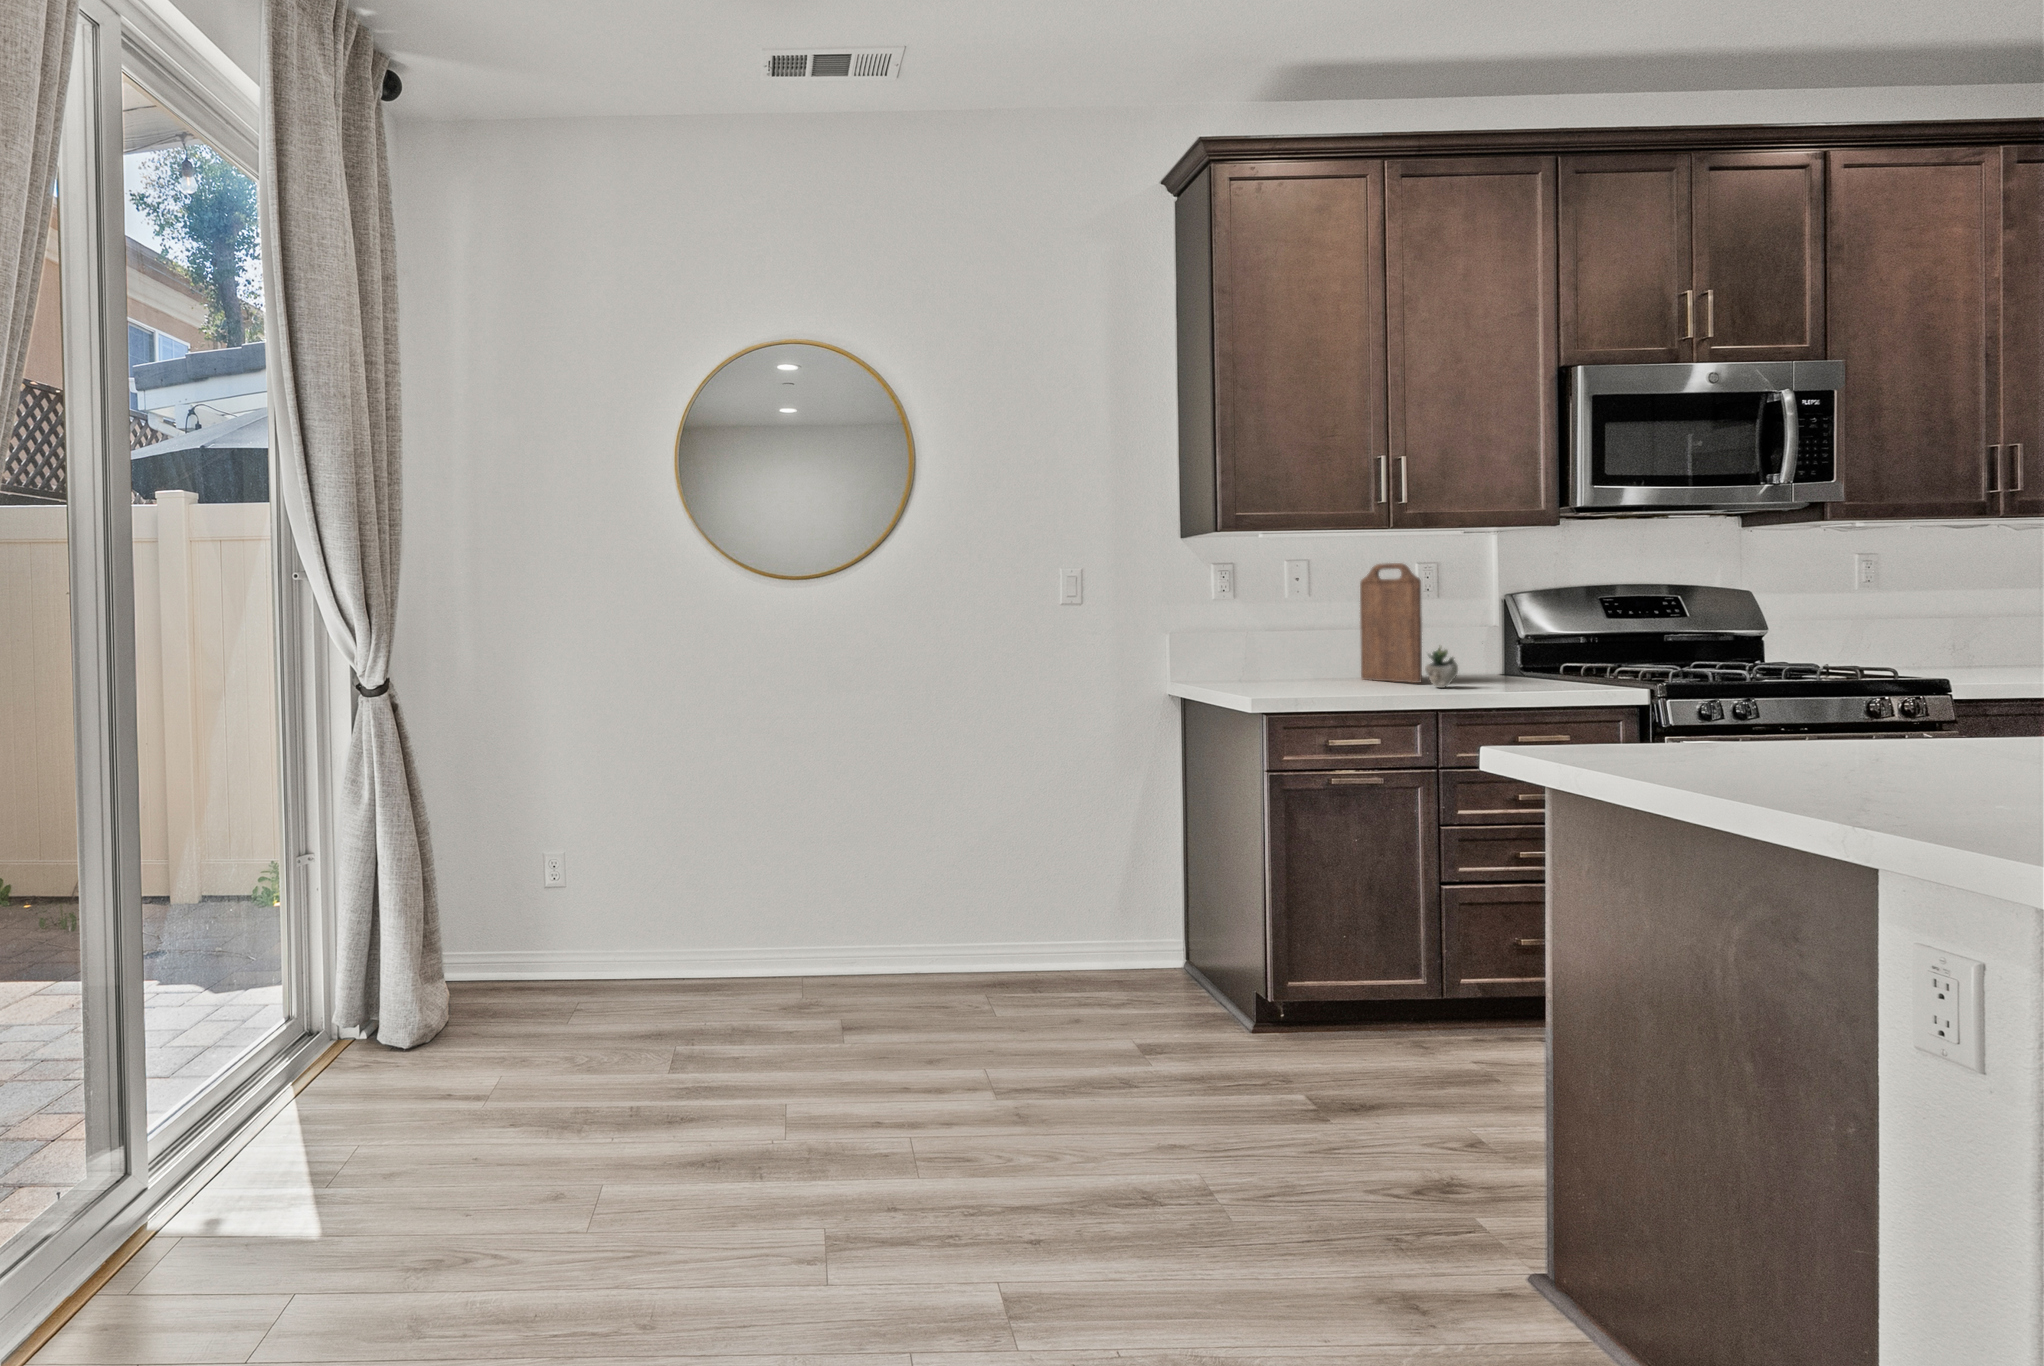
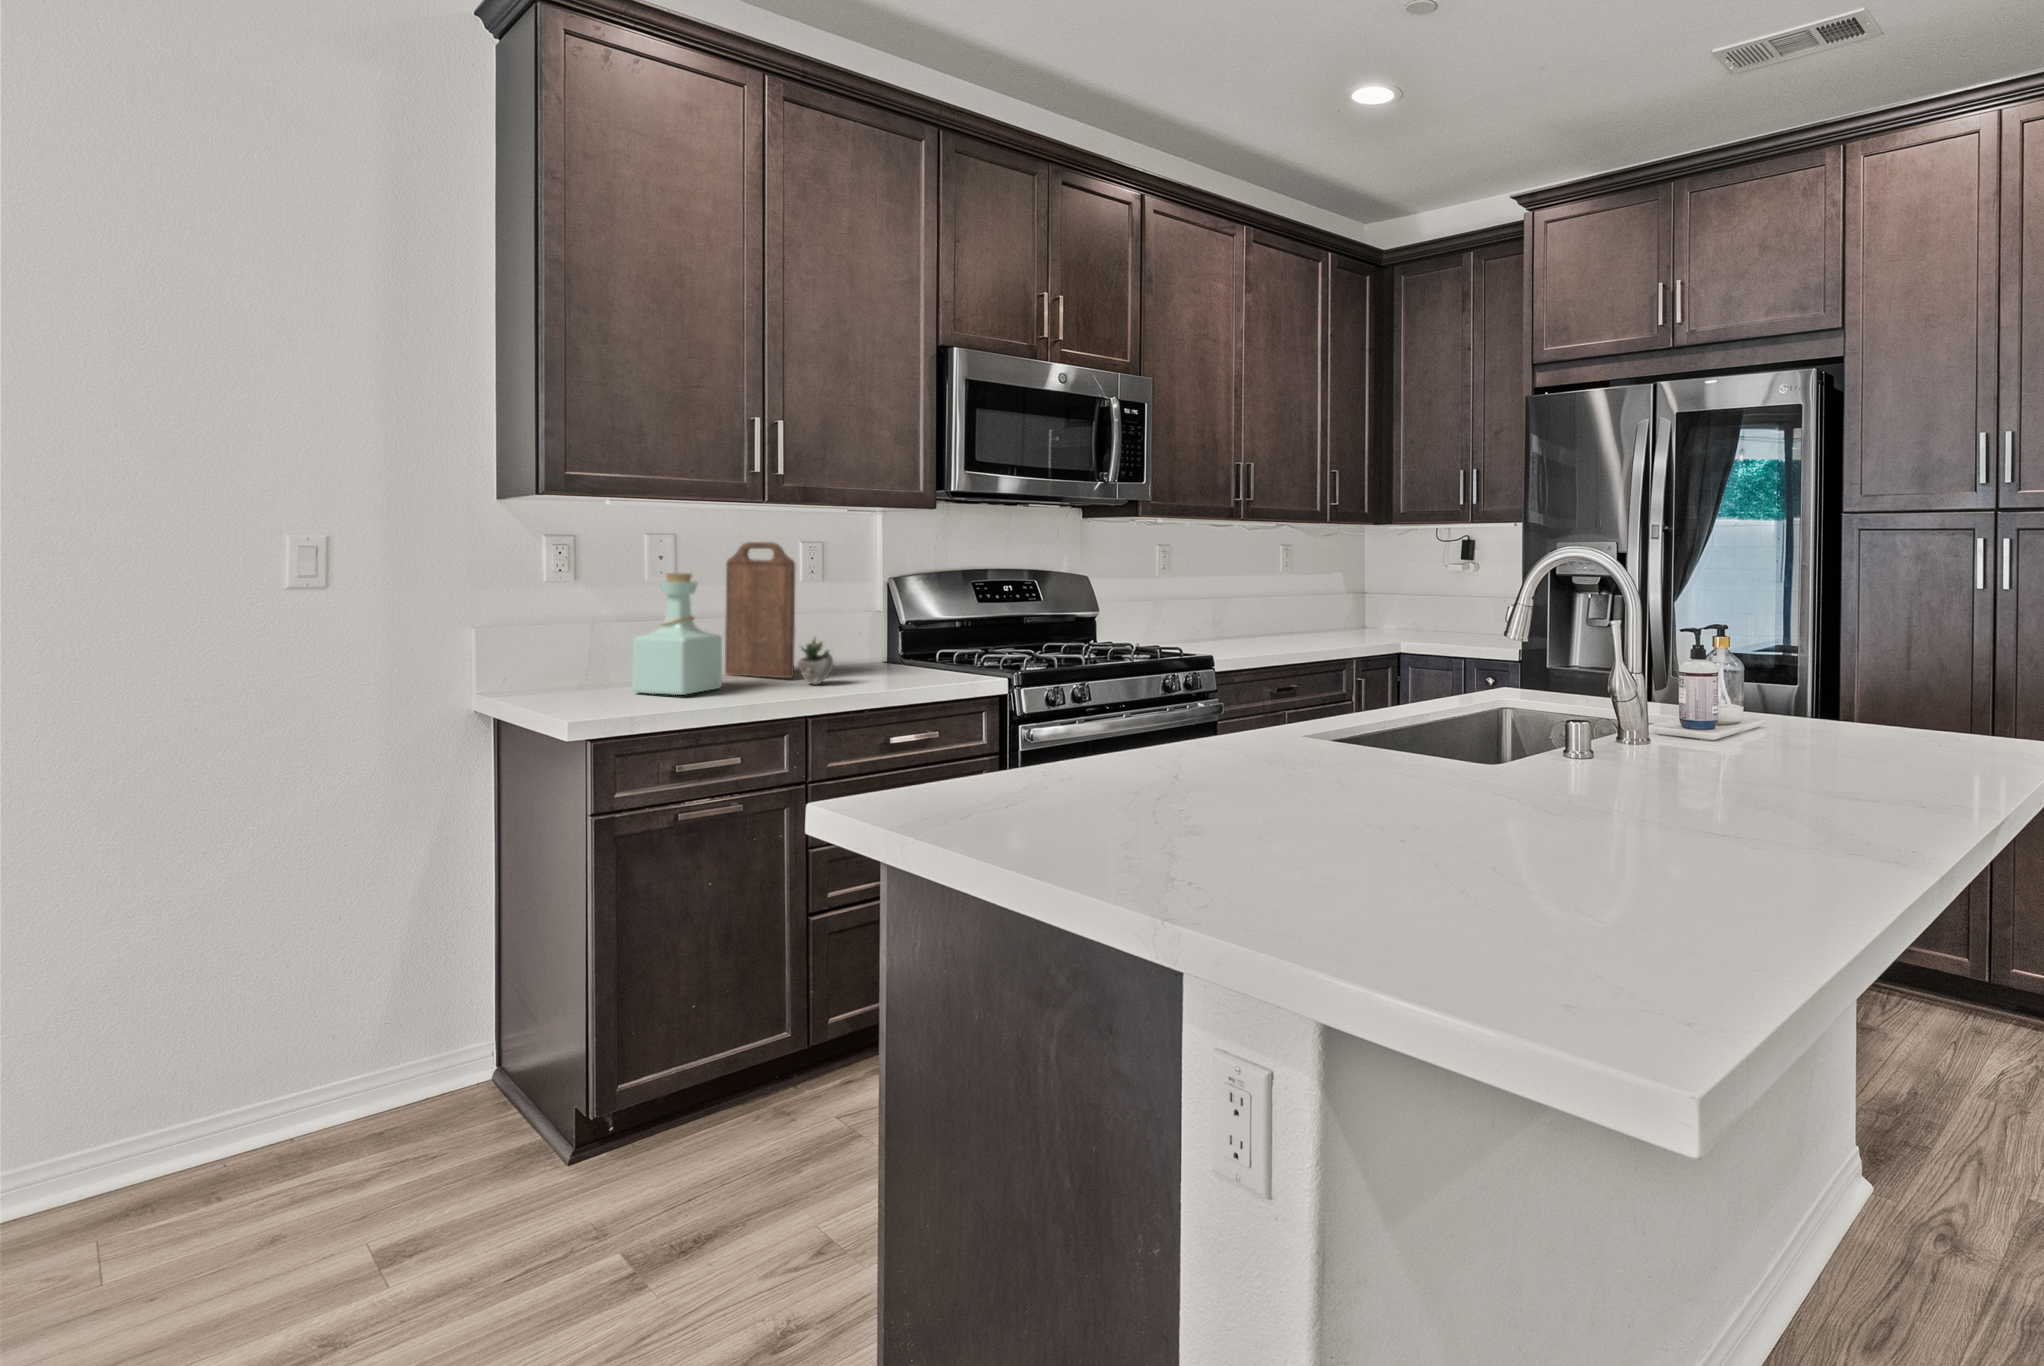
bottle: none [1289,590,1360,689] -> present [632,573,722,695]

